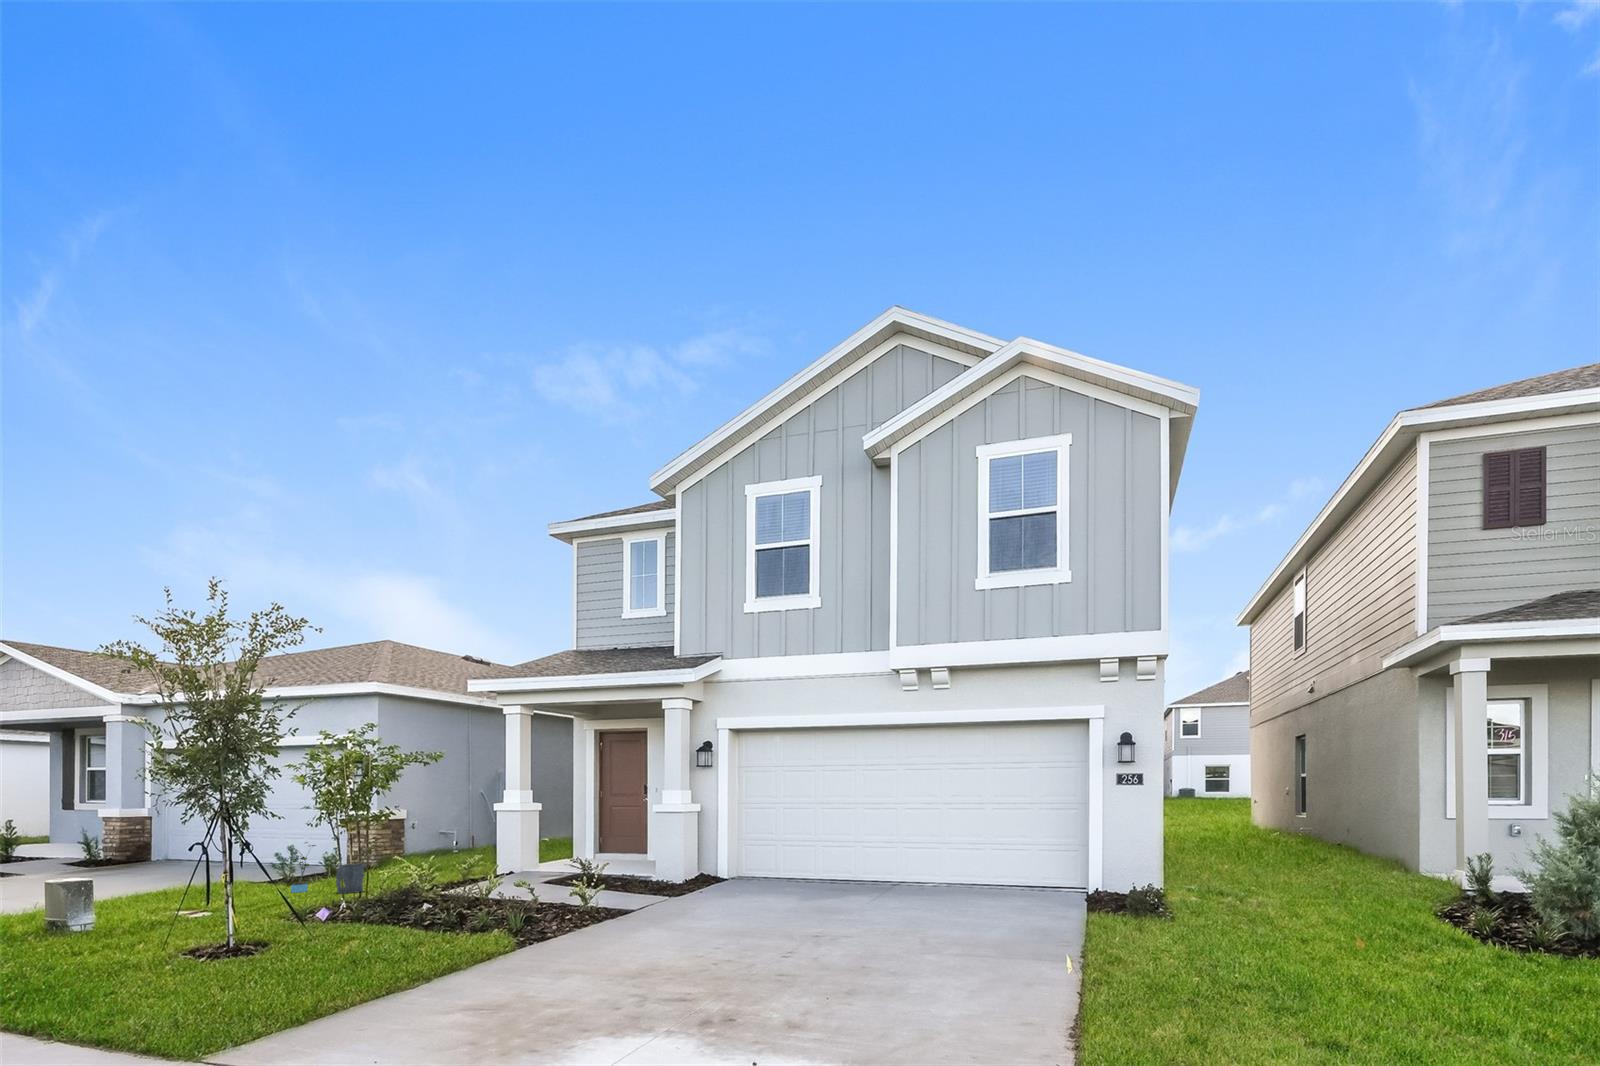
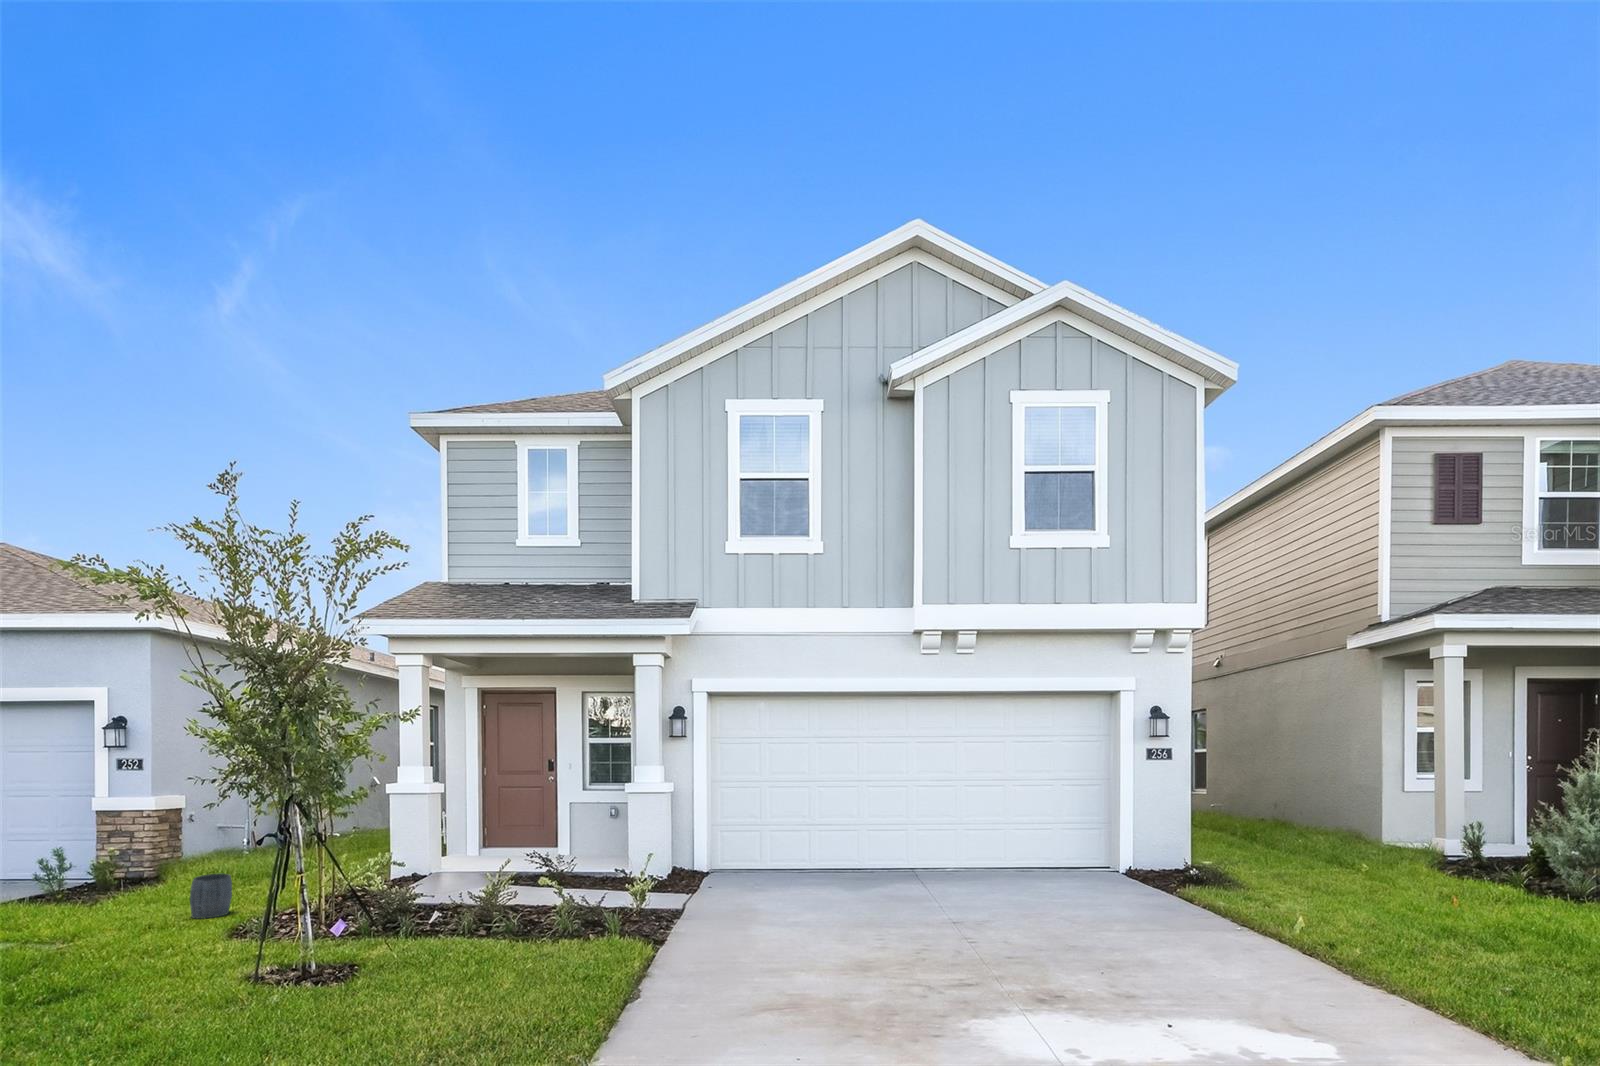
potted plant: present [290,842,316,893] -> none [85,843,132,917]

